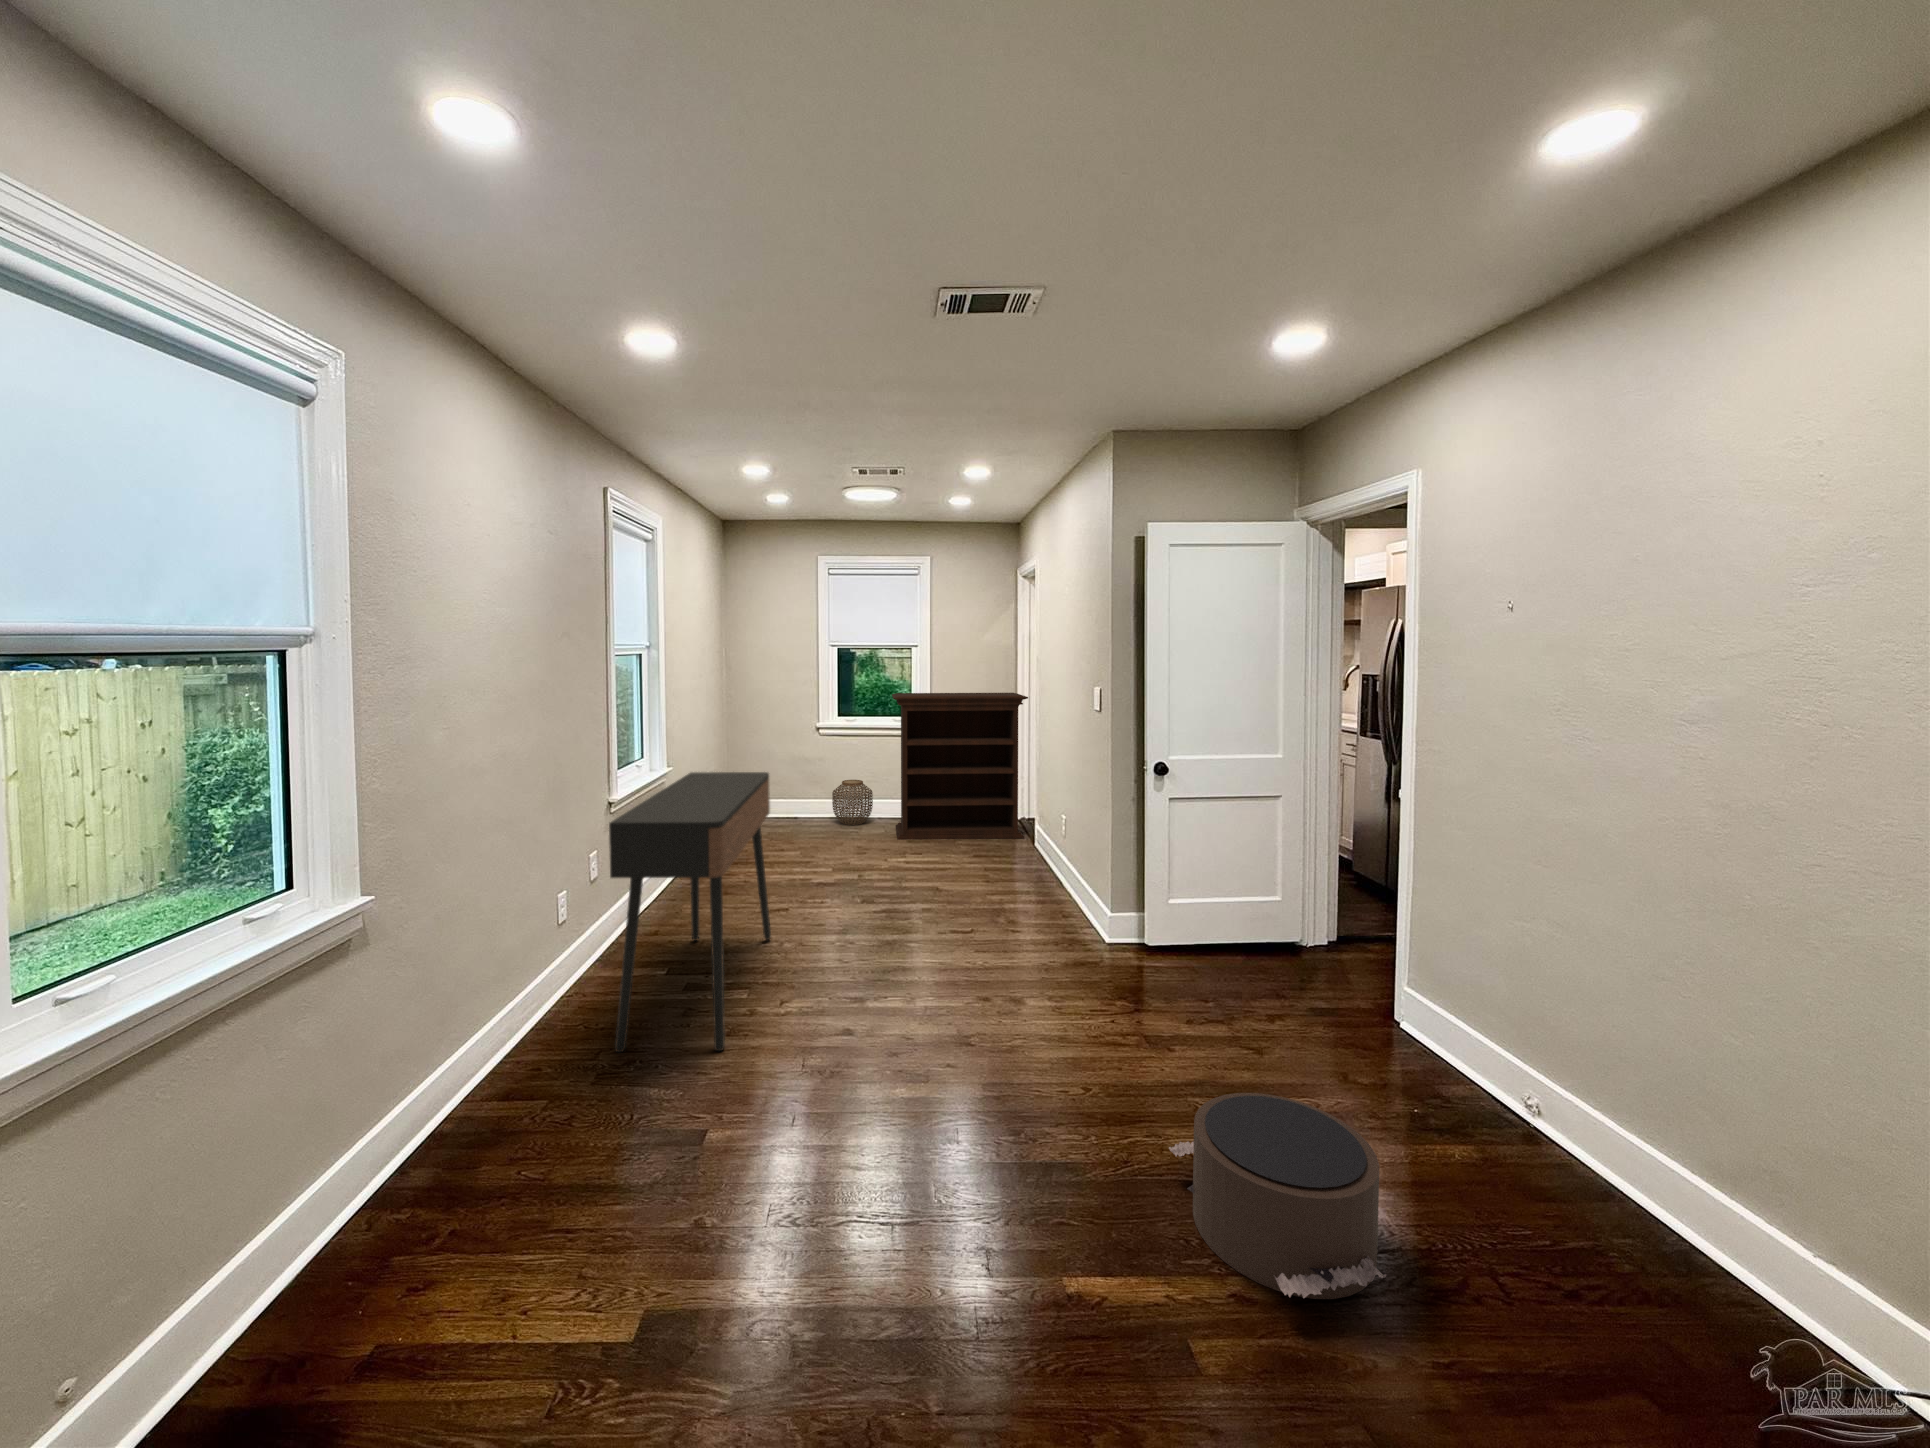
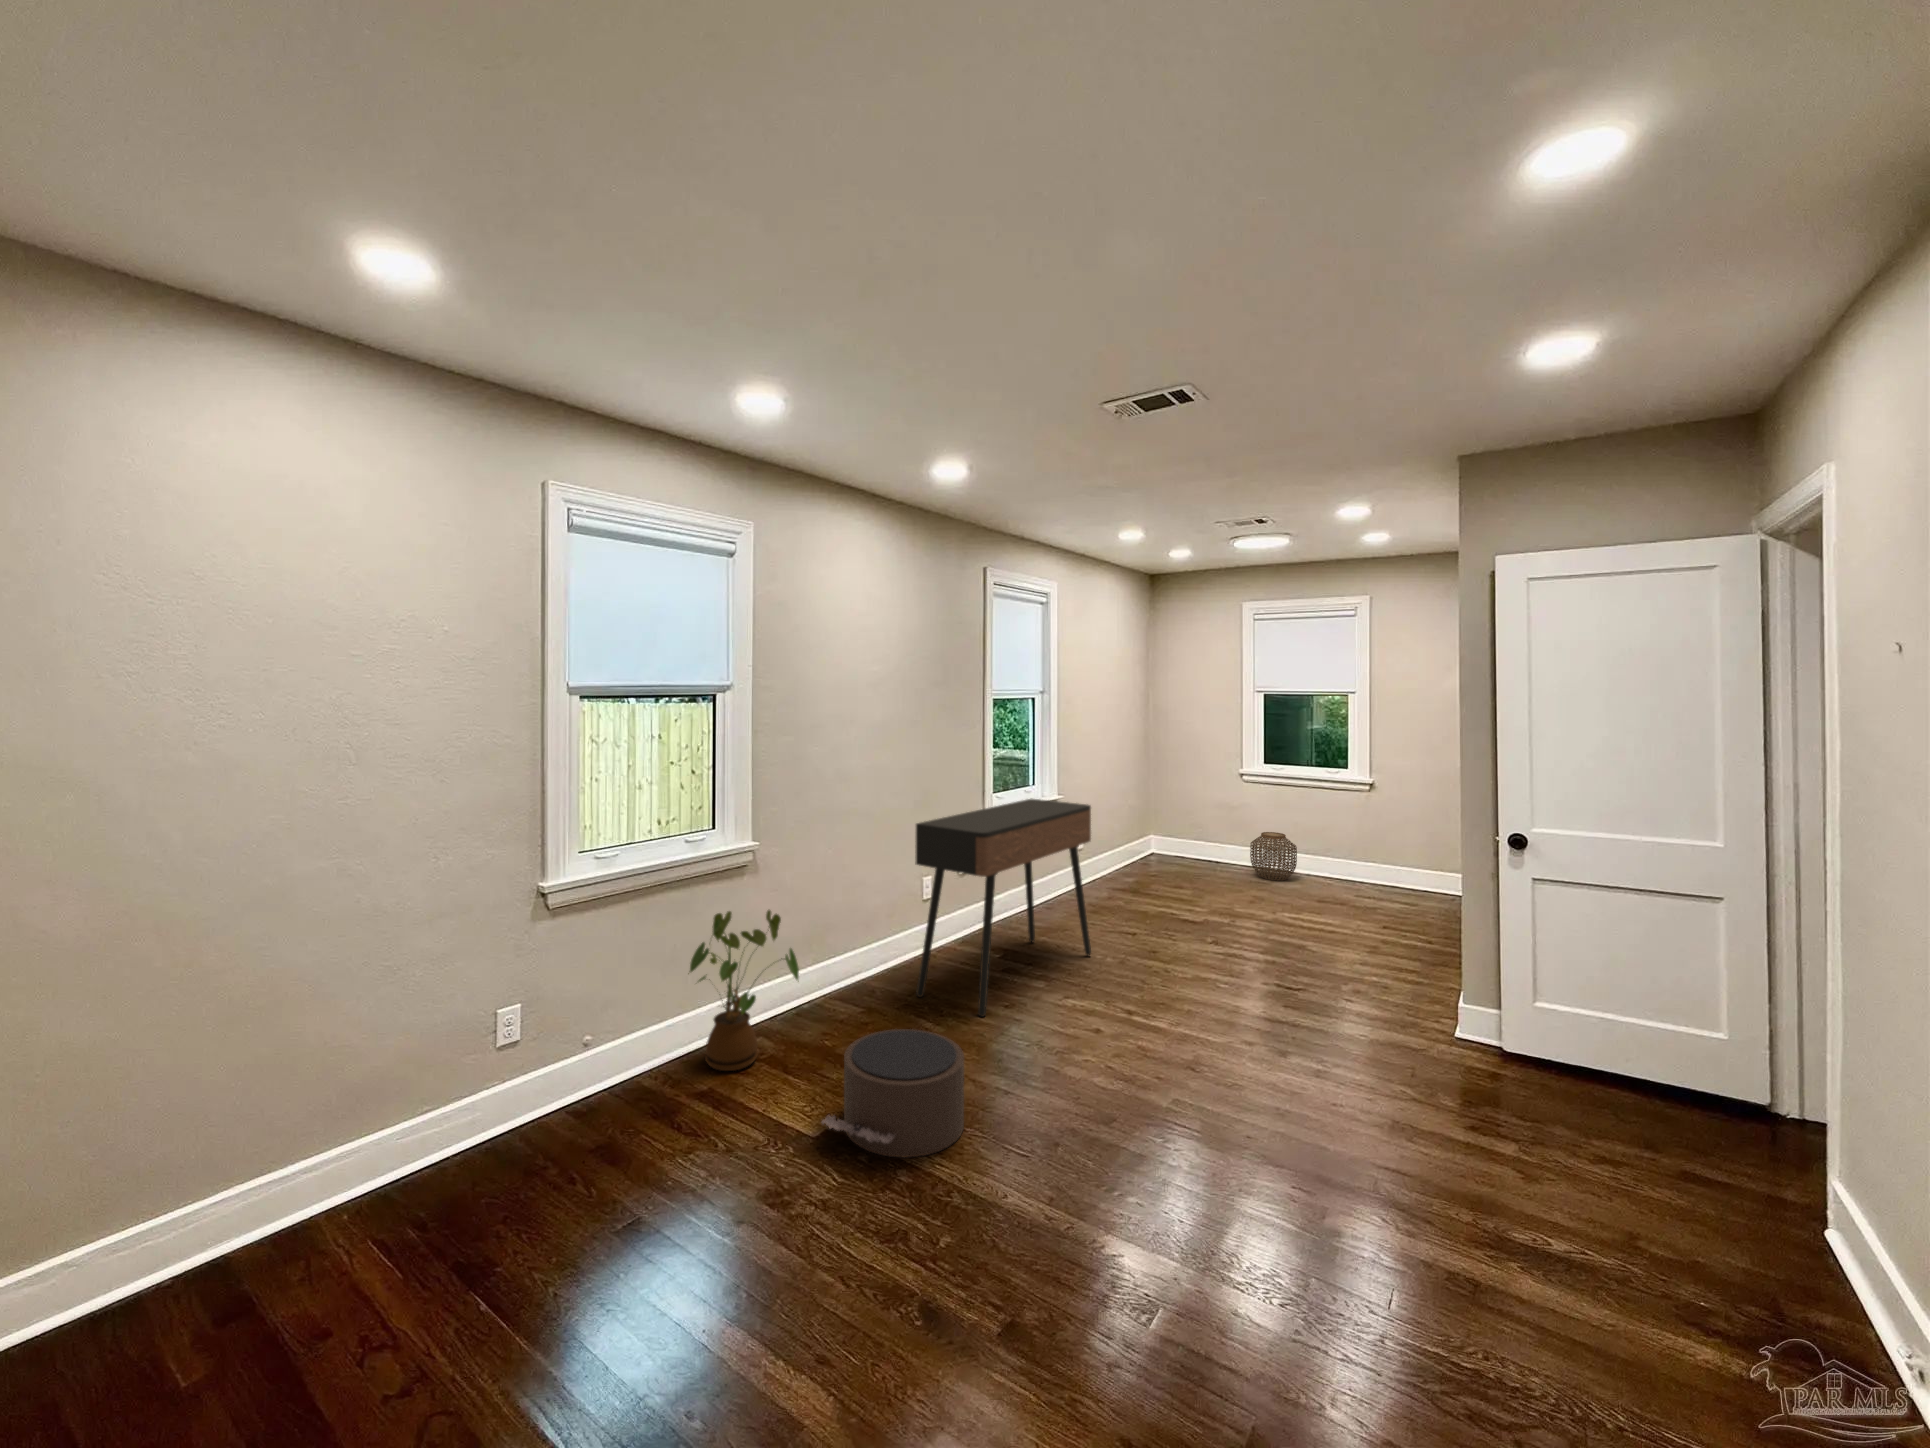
bookshelf: present [892,693,1028,840] -> none [1303,743,1483,928]
house plant: none [313,999,533,1306] -> present [688,910,799,1071]
pouf: present [1169,1093,1386,1299] -> present [822,1029,964,1158]

